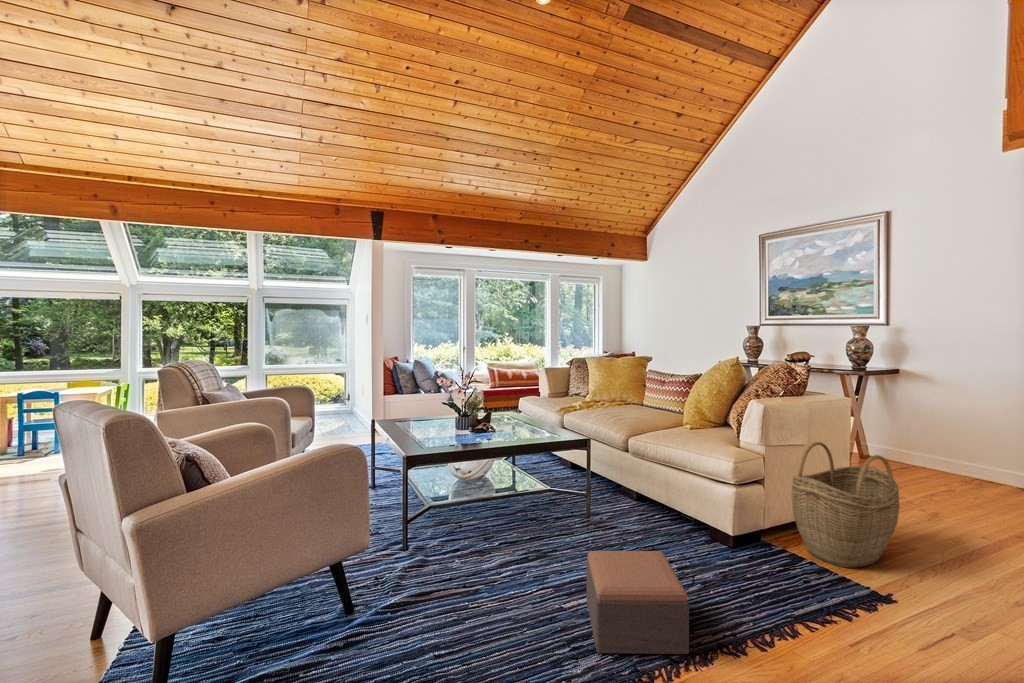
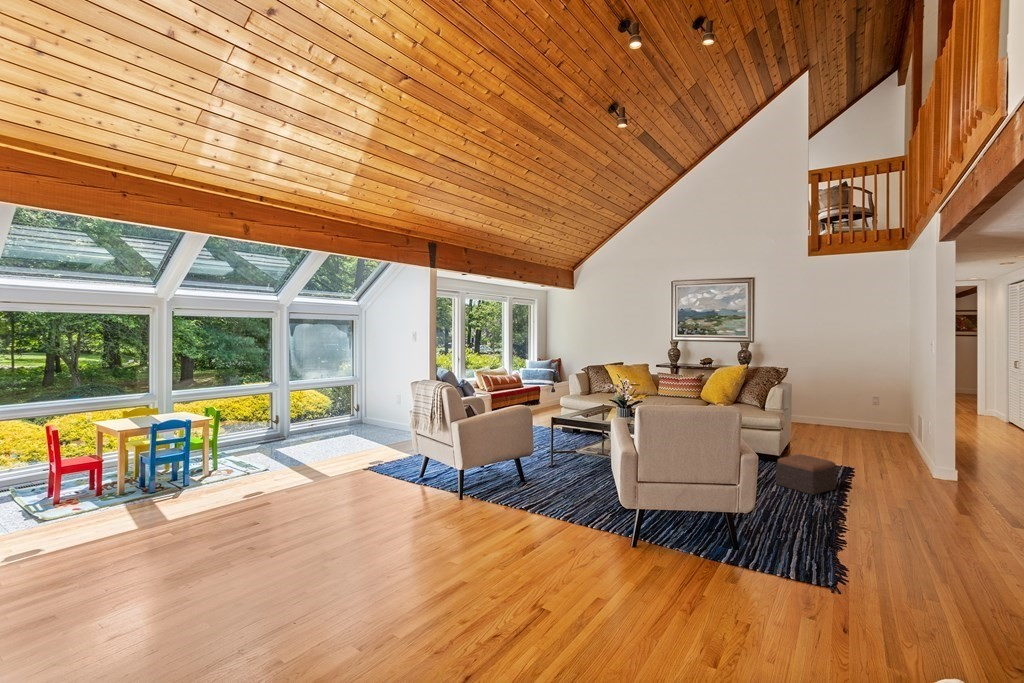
woven basket: present [791,442,900,568] -> none [796,403,838,459]

